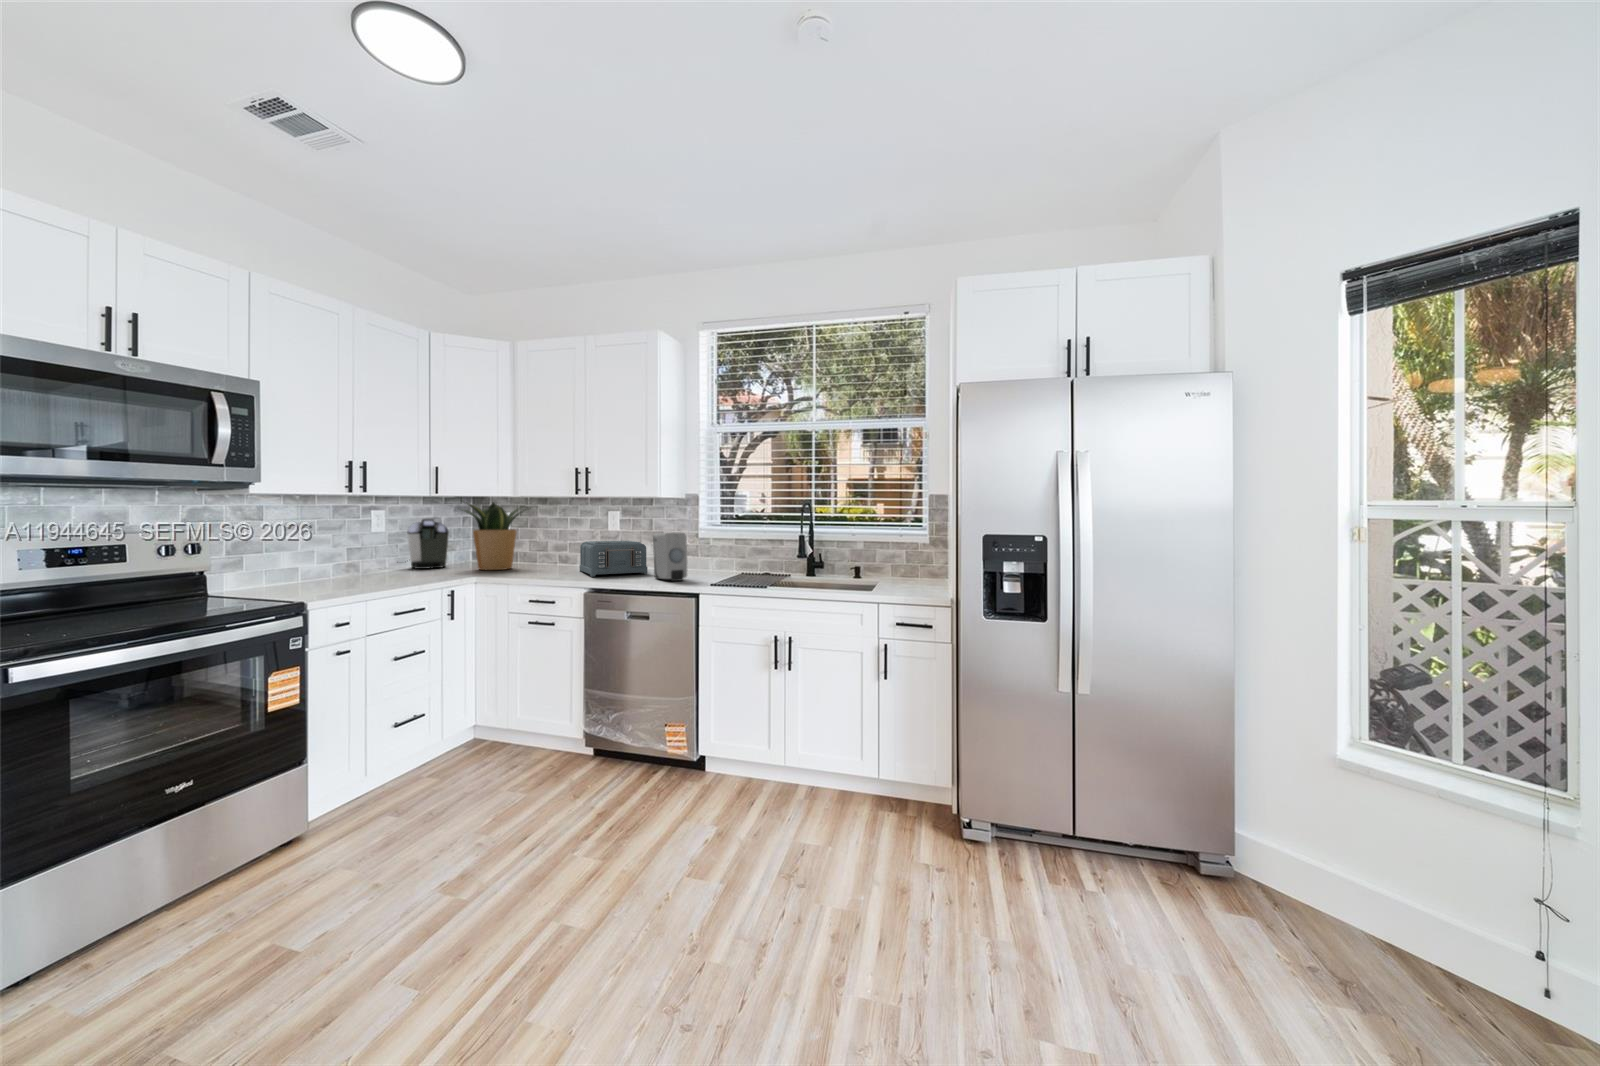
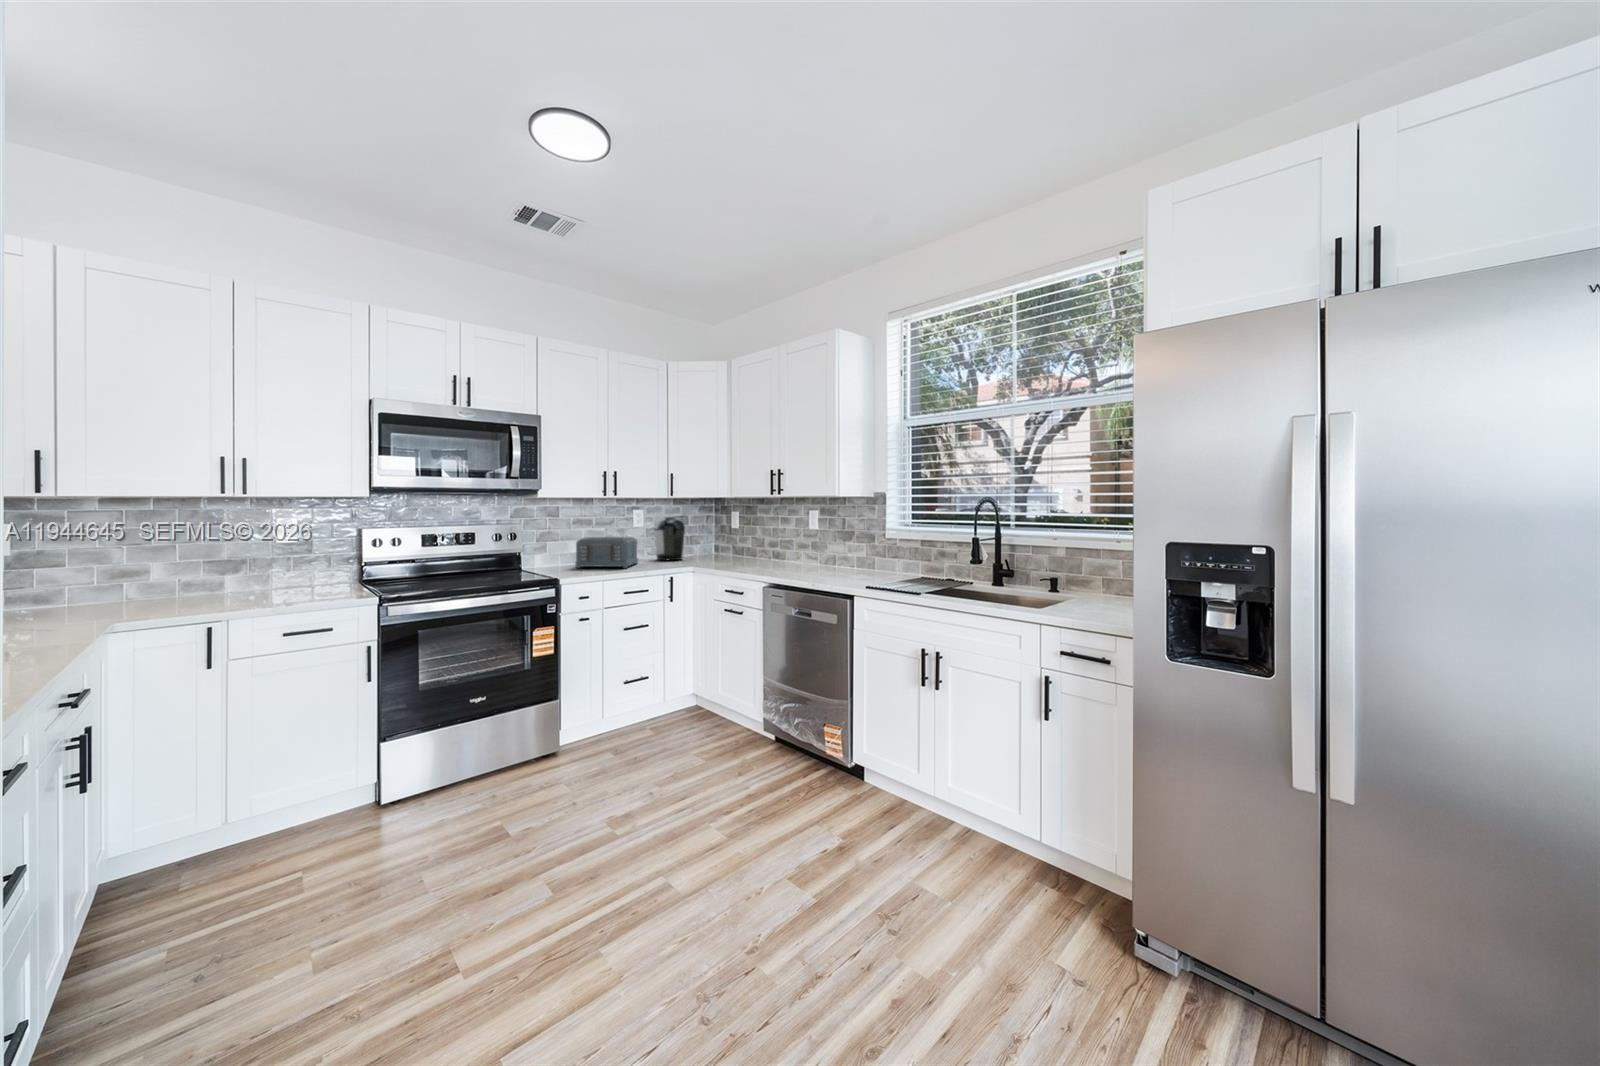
potted plant: present [462,502,521,570] -> none [687,501,746,564]
soap dispenser: present [653,533,687,581] -> none [831,532,859,581]
toaster: present [580,541,648,577] -> present [575,537,638,568]

